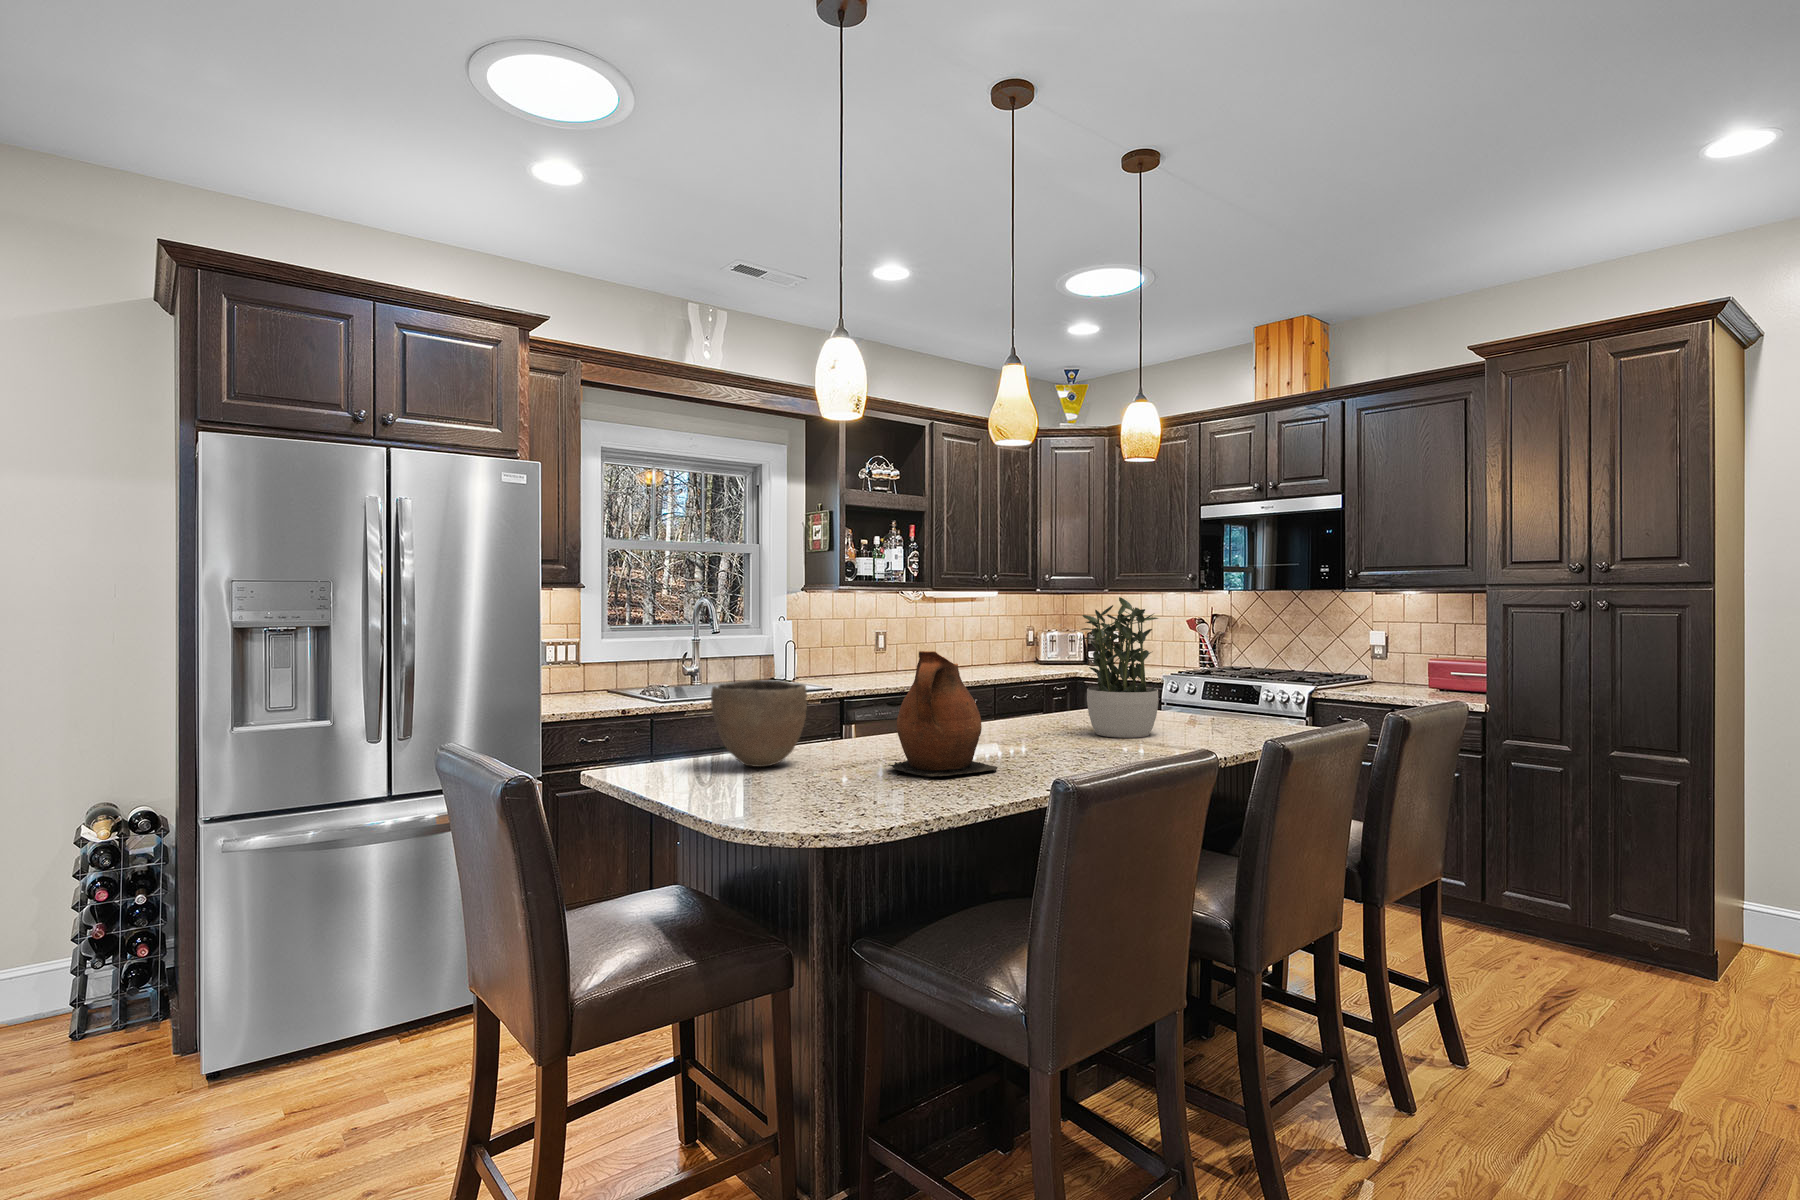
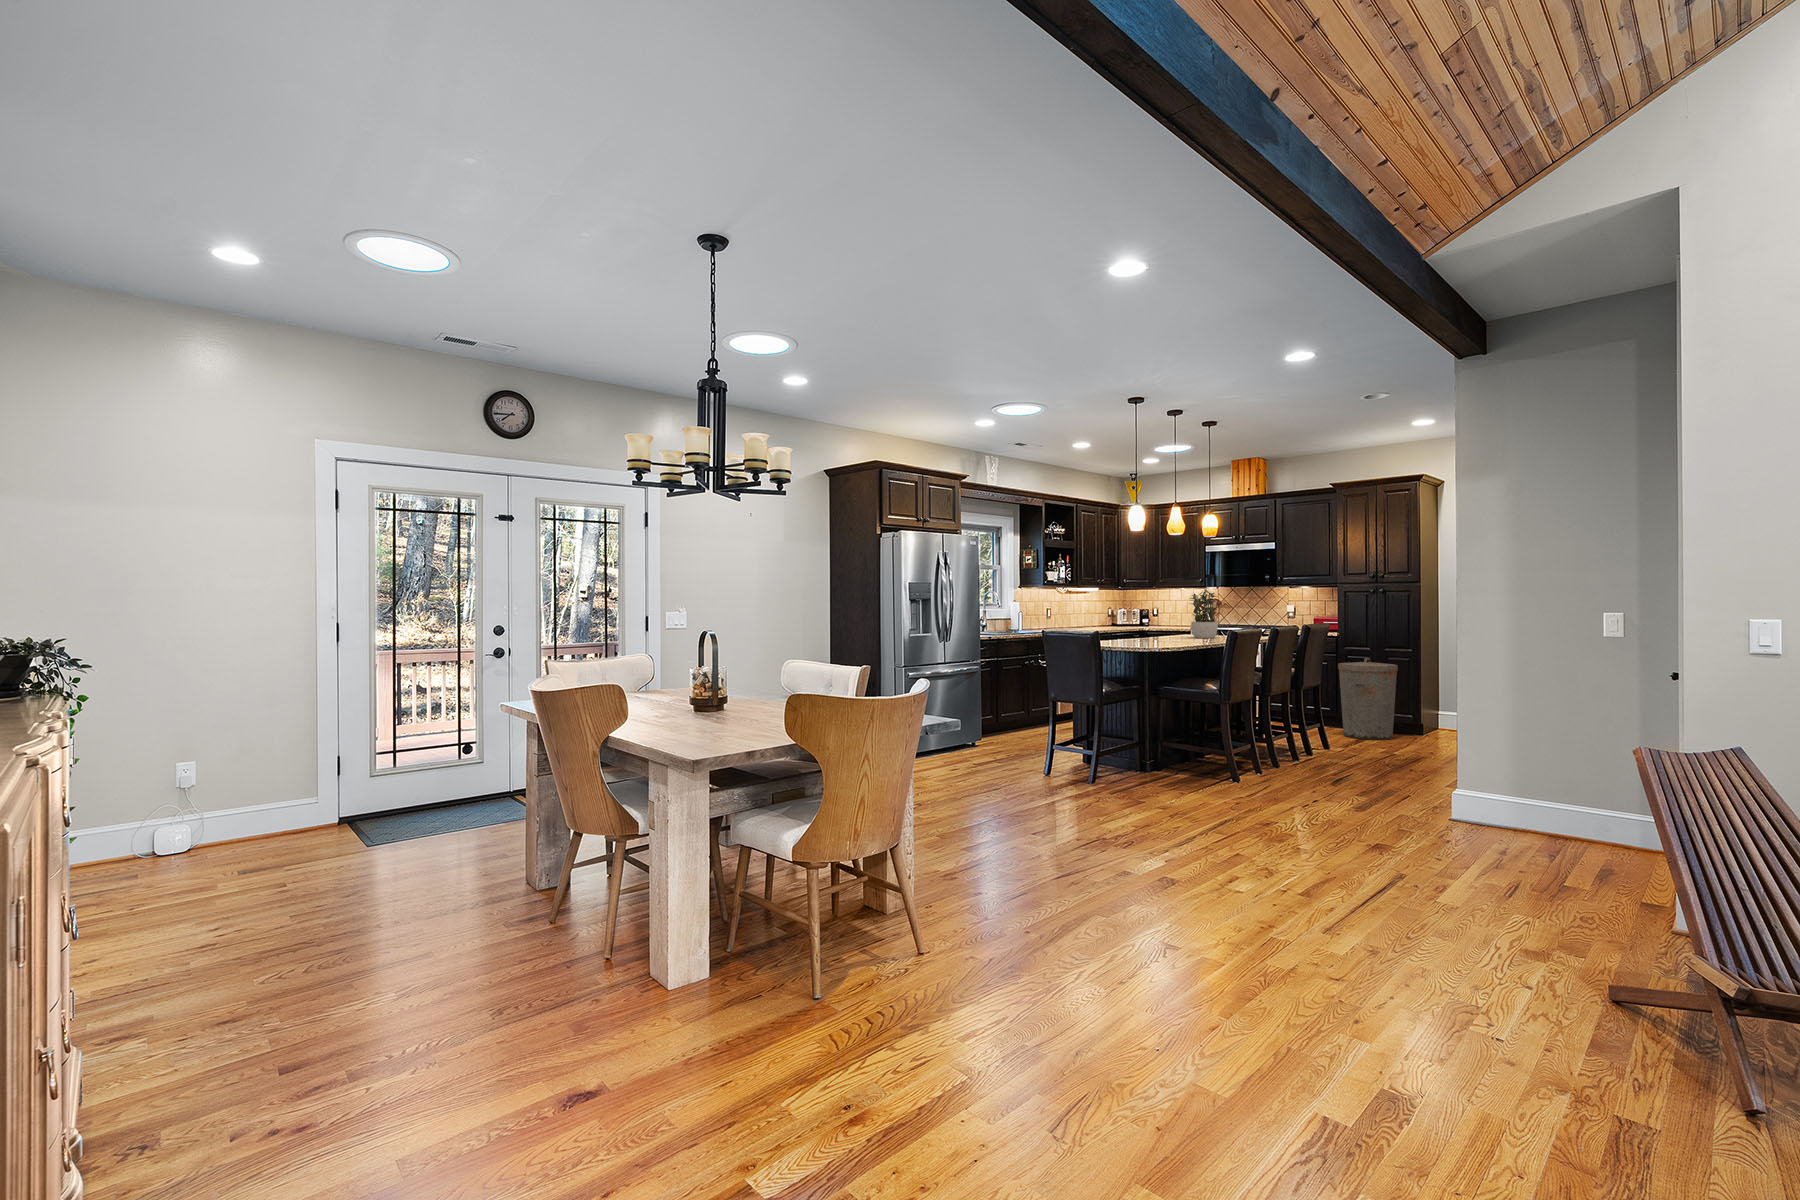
ceramic pitcher: present [885,651,998,777] -> none [1143,605,1180,642]
bowl: present [711,680,807,767] -> none [1084,617,1115,643]
trash can: none [1493,773,1656,998] -> present [1338,658,1398,740]

